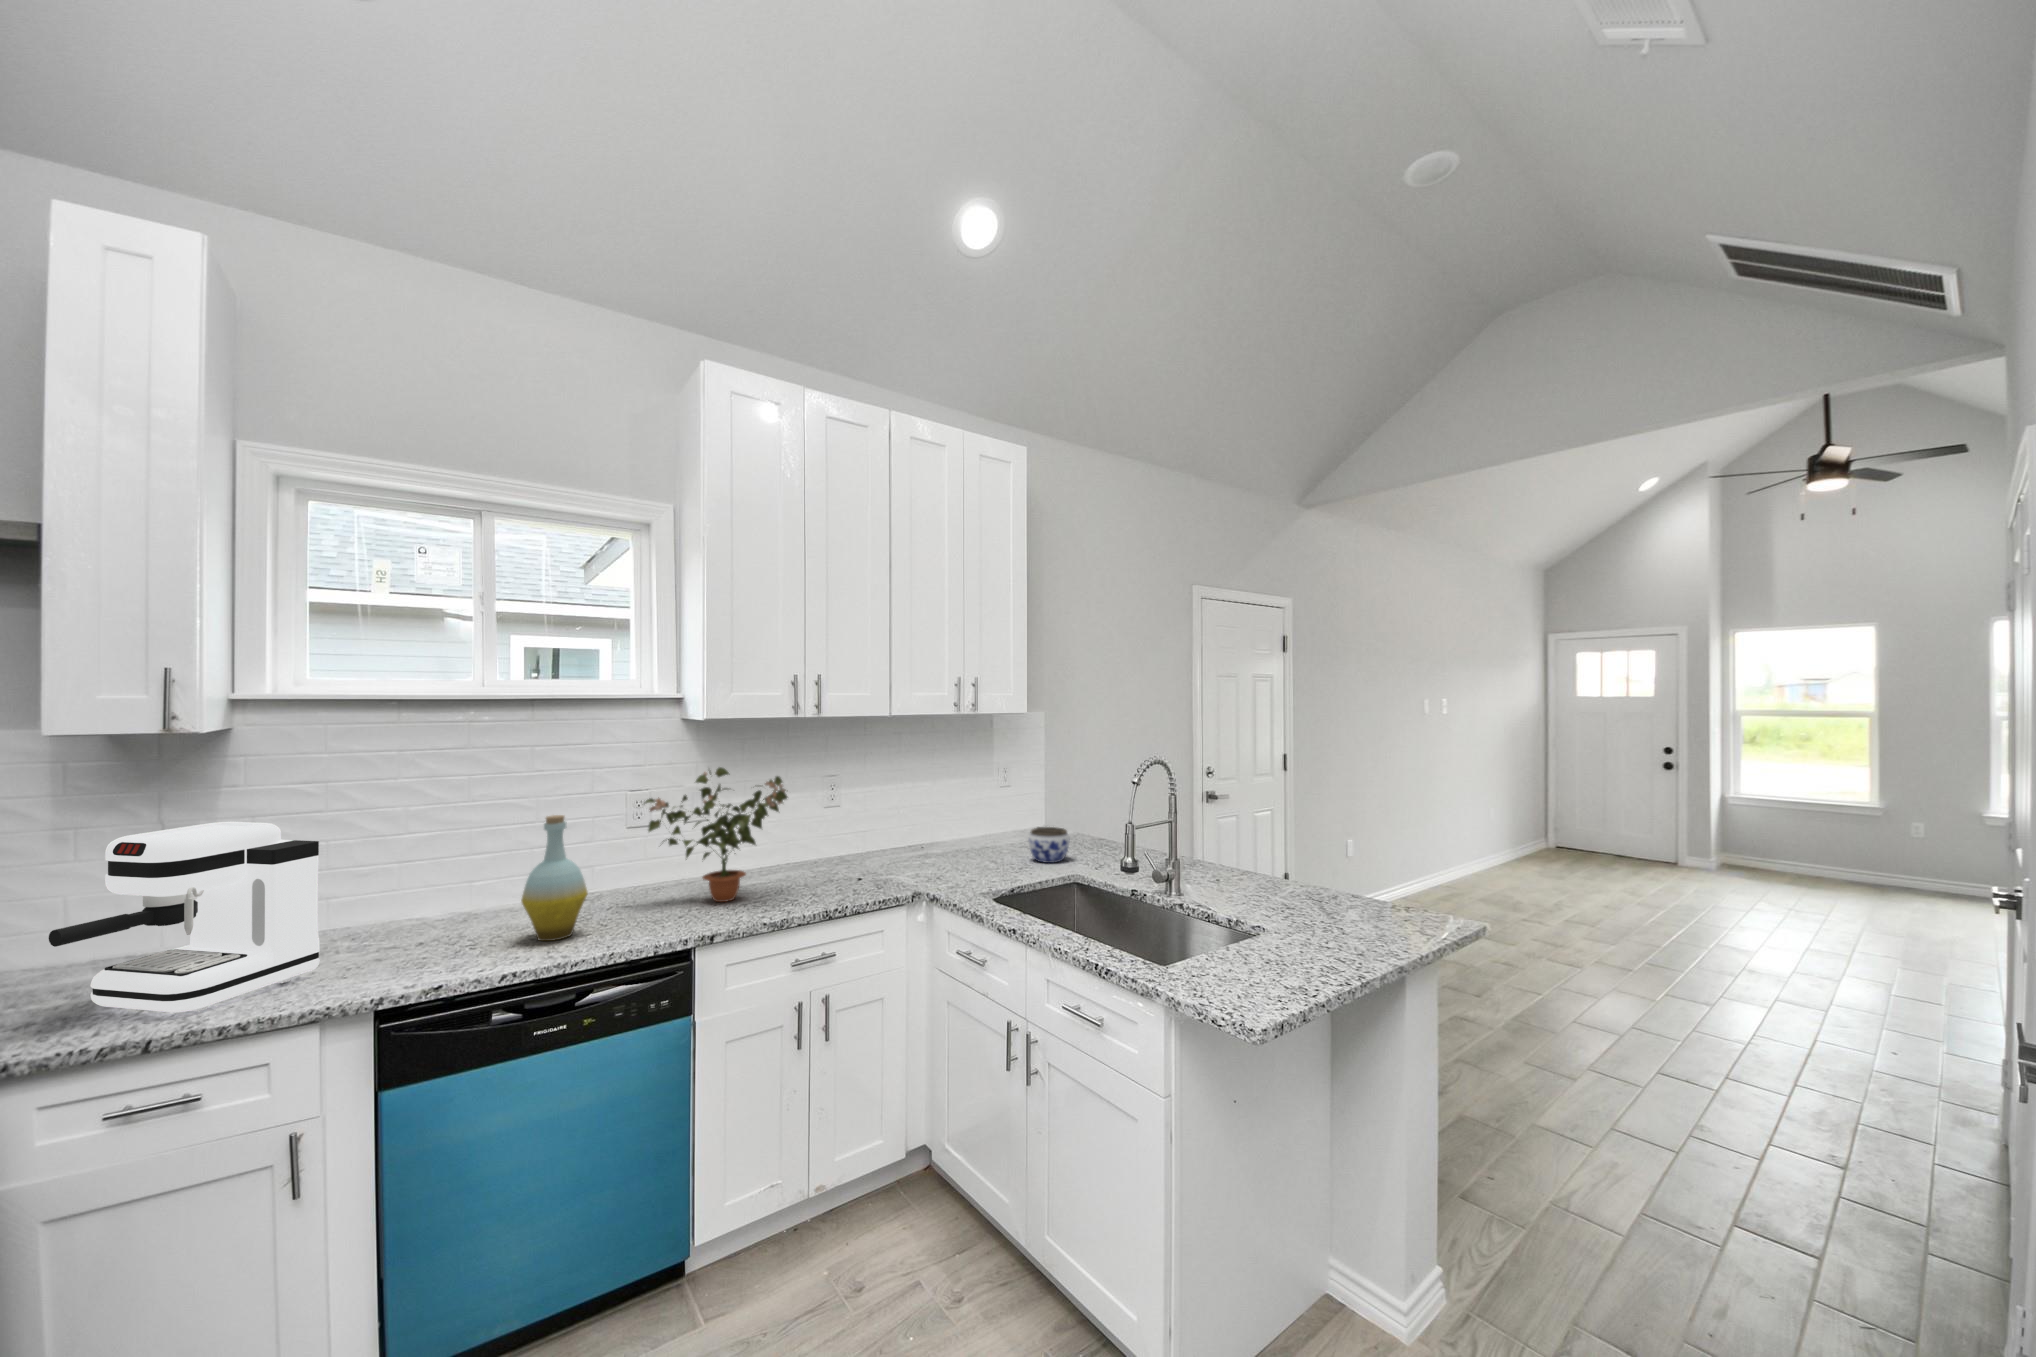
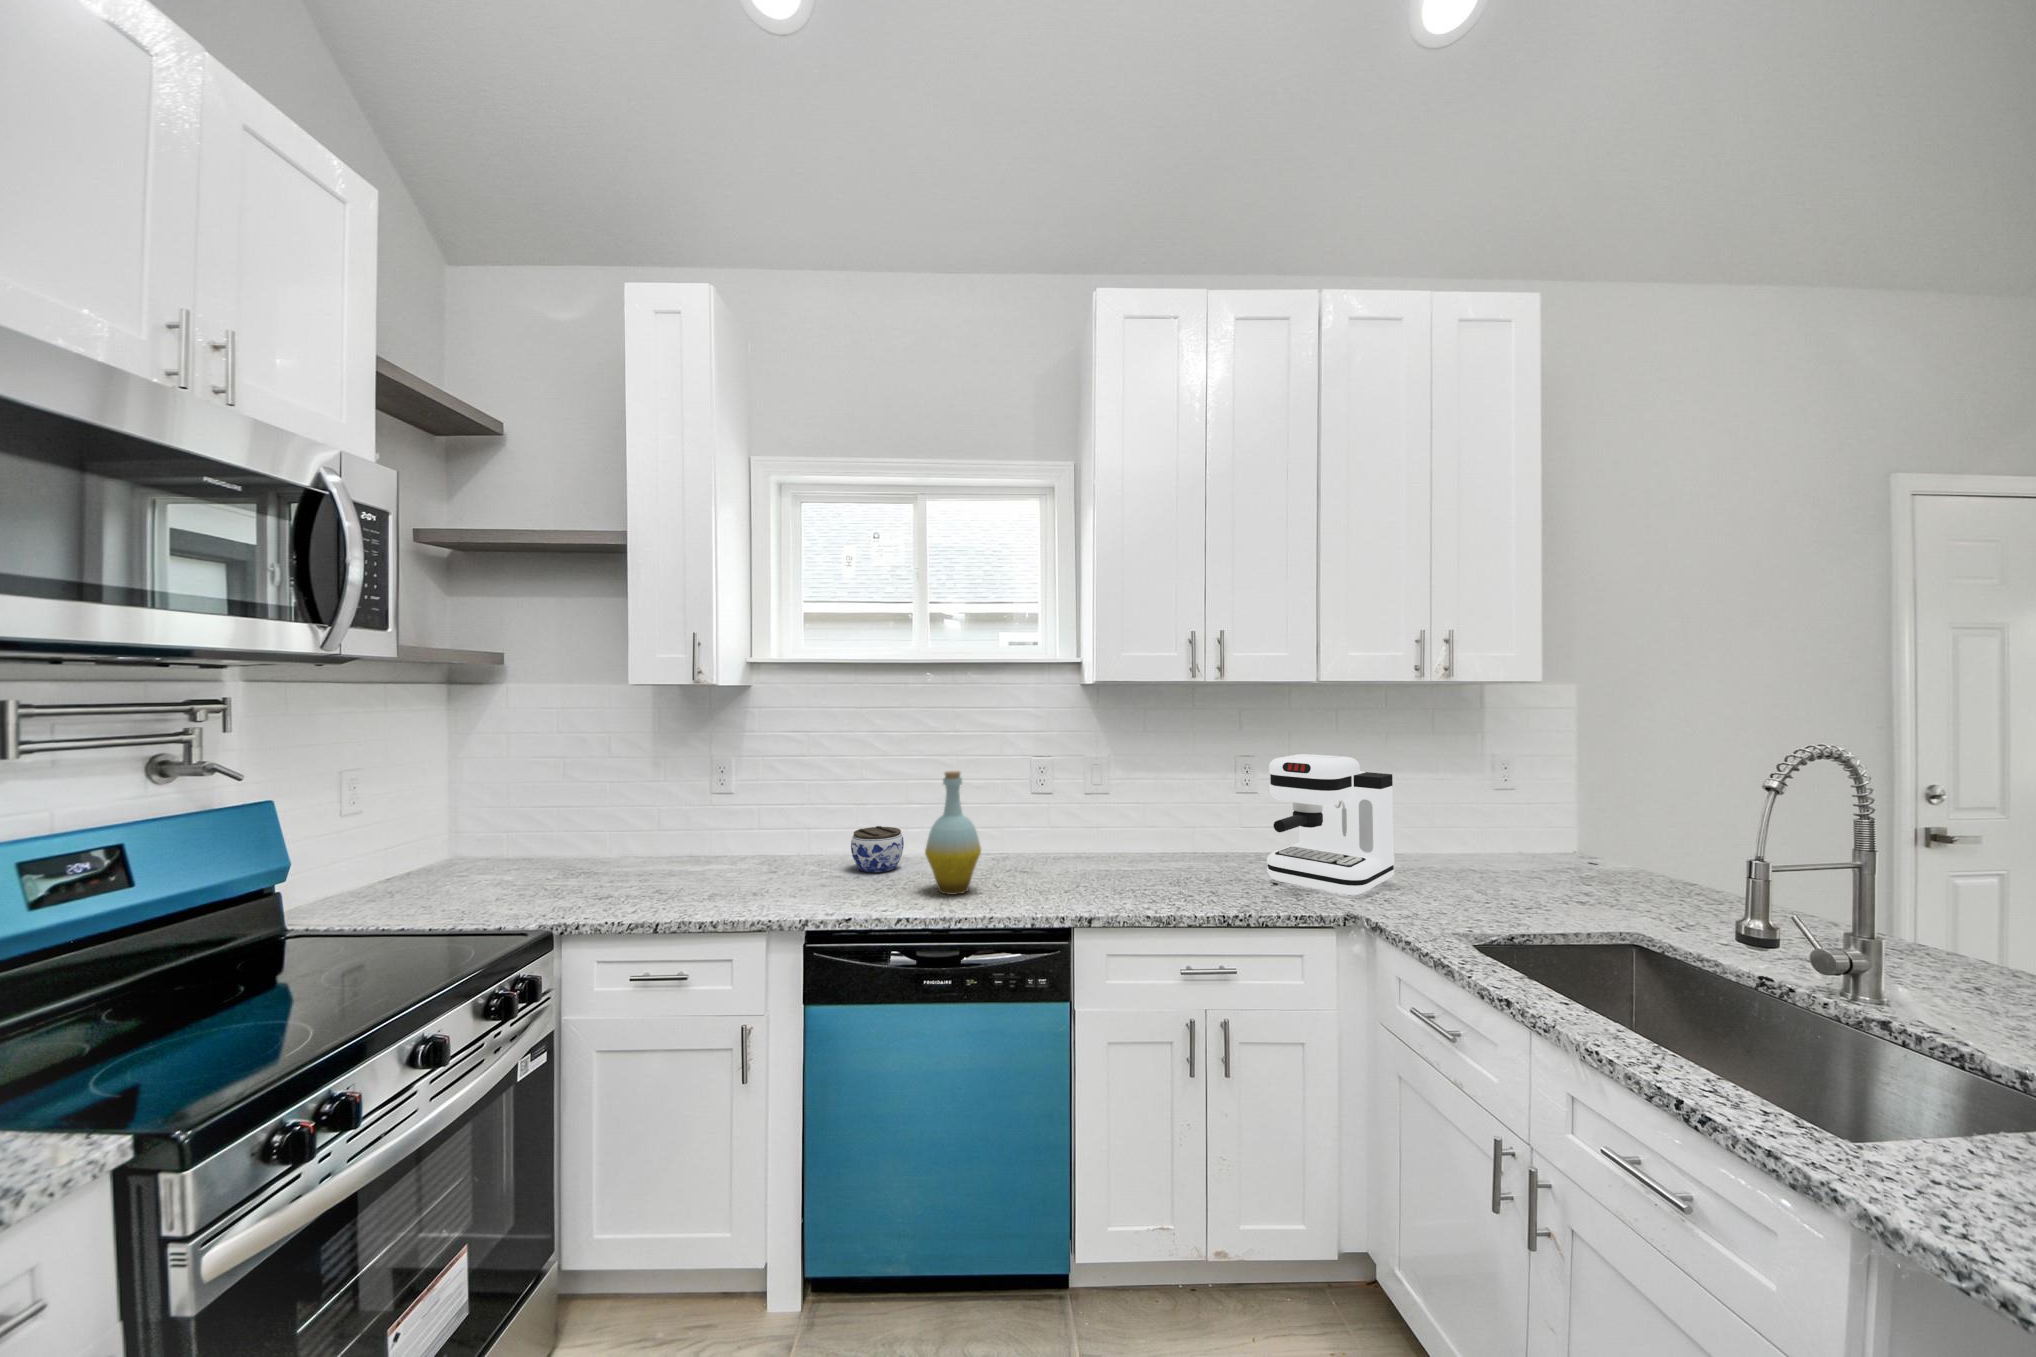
potted plant: present [645,767,788,902] -> none [1041,734,1192,882]
coffee maker: present [49,822,320,1012] -> present [1267,754,1394,896]
jar: present [1028,827,1069,863] -> present [851,826,904,873]

